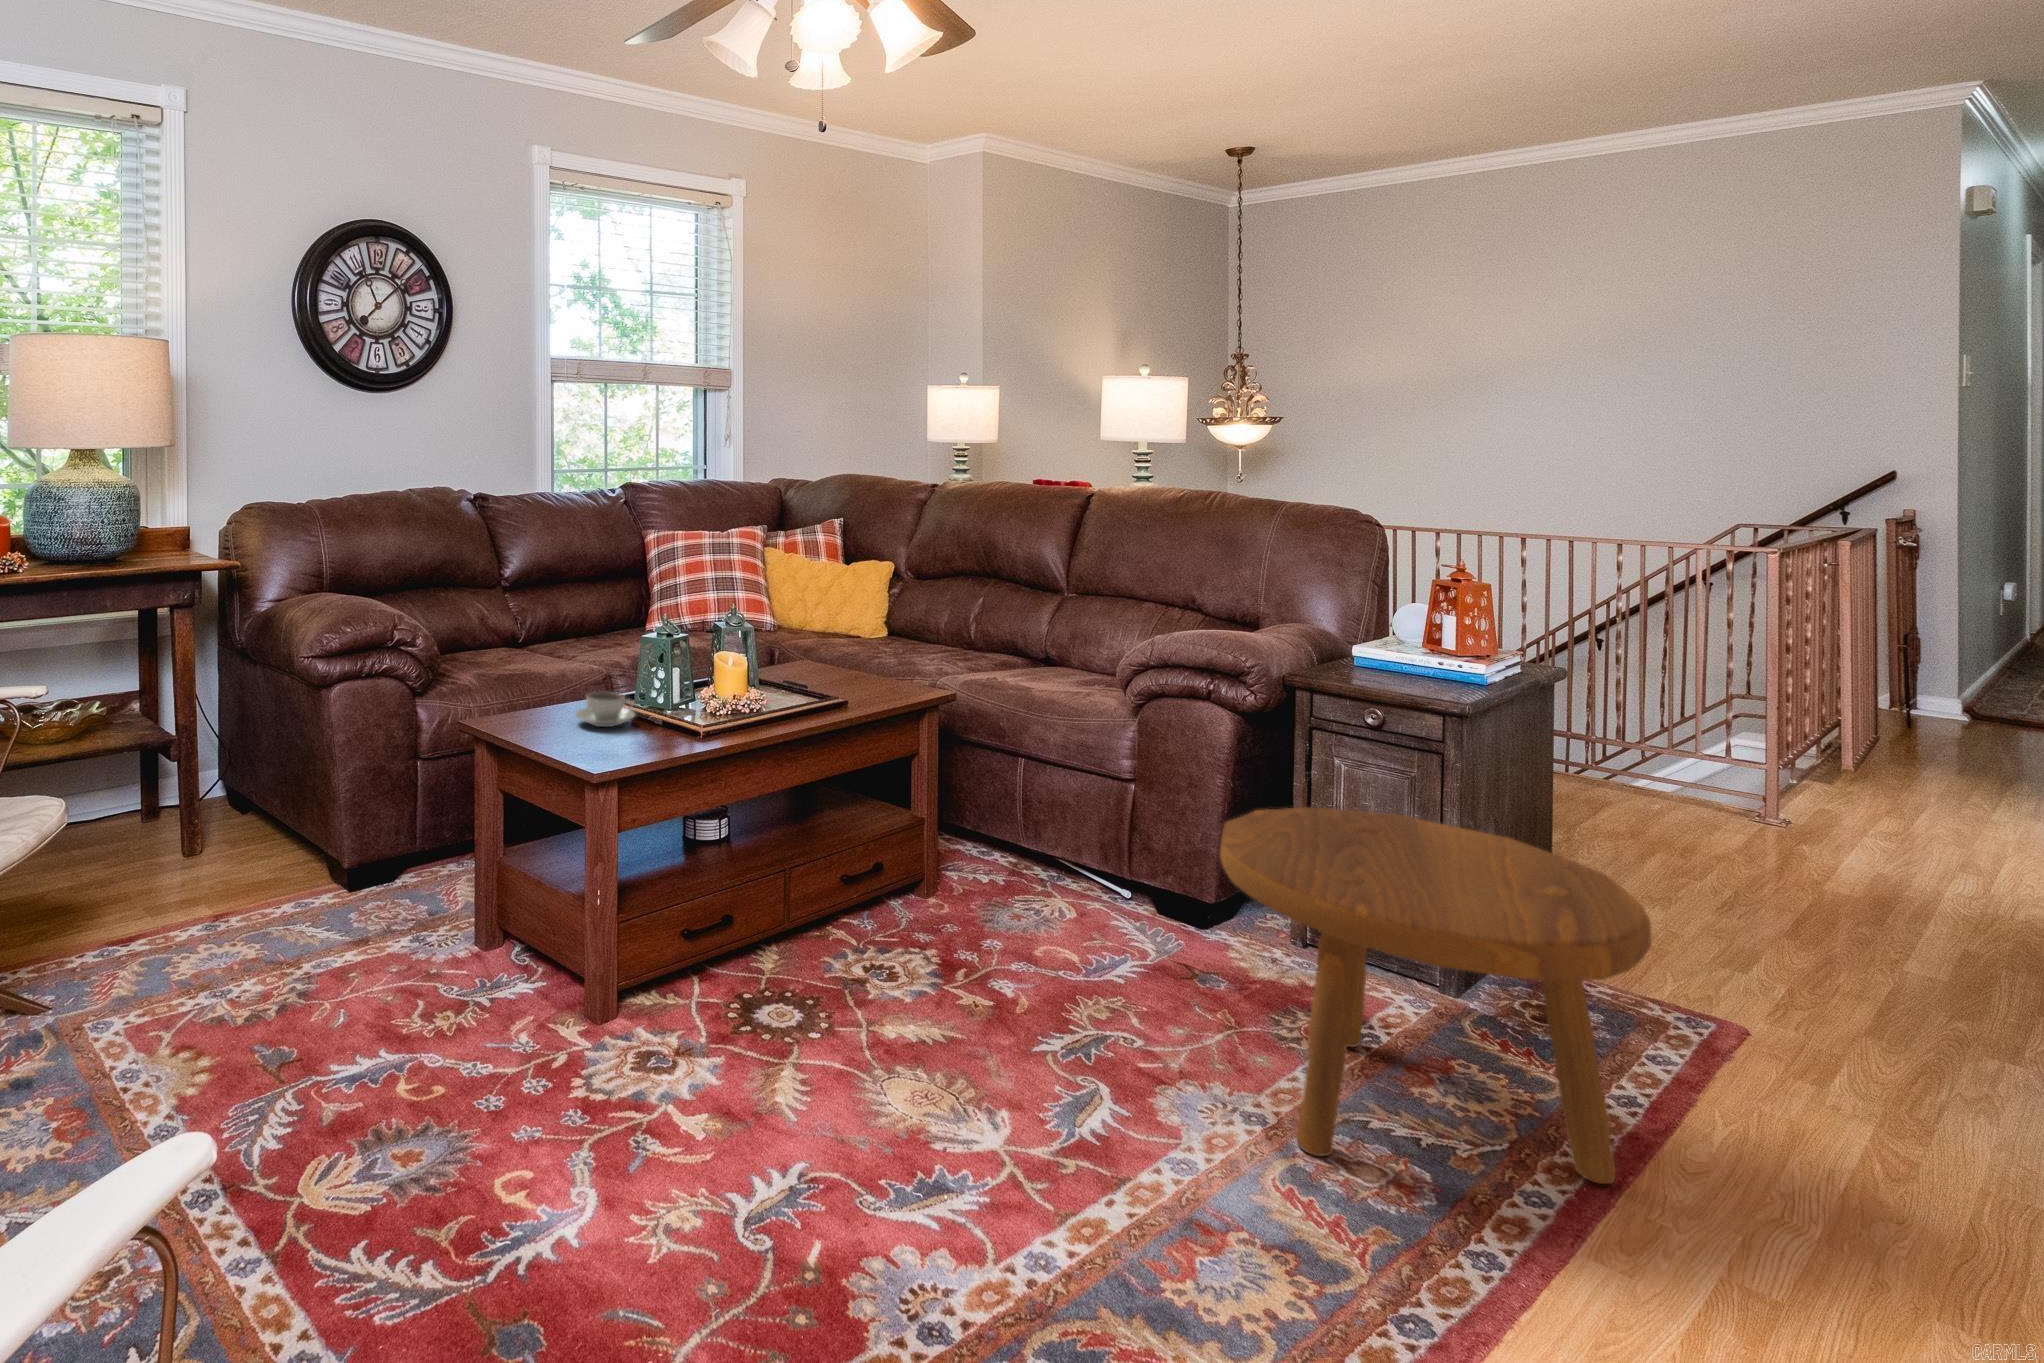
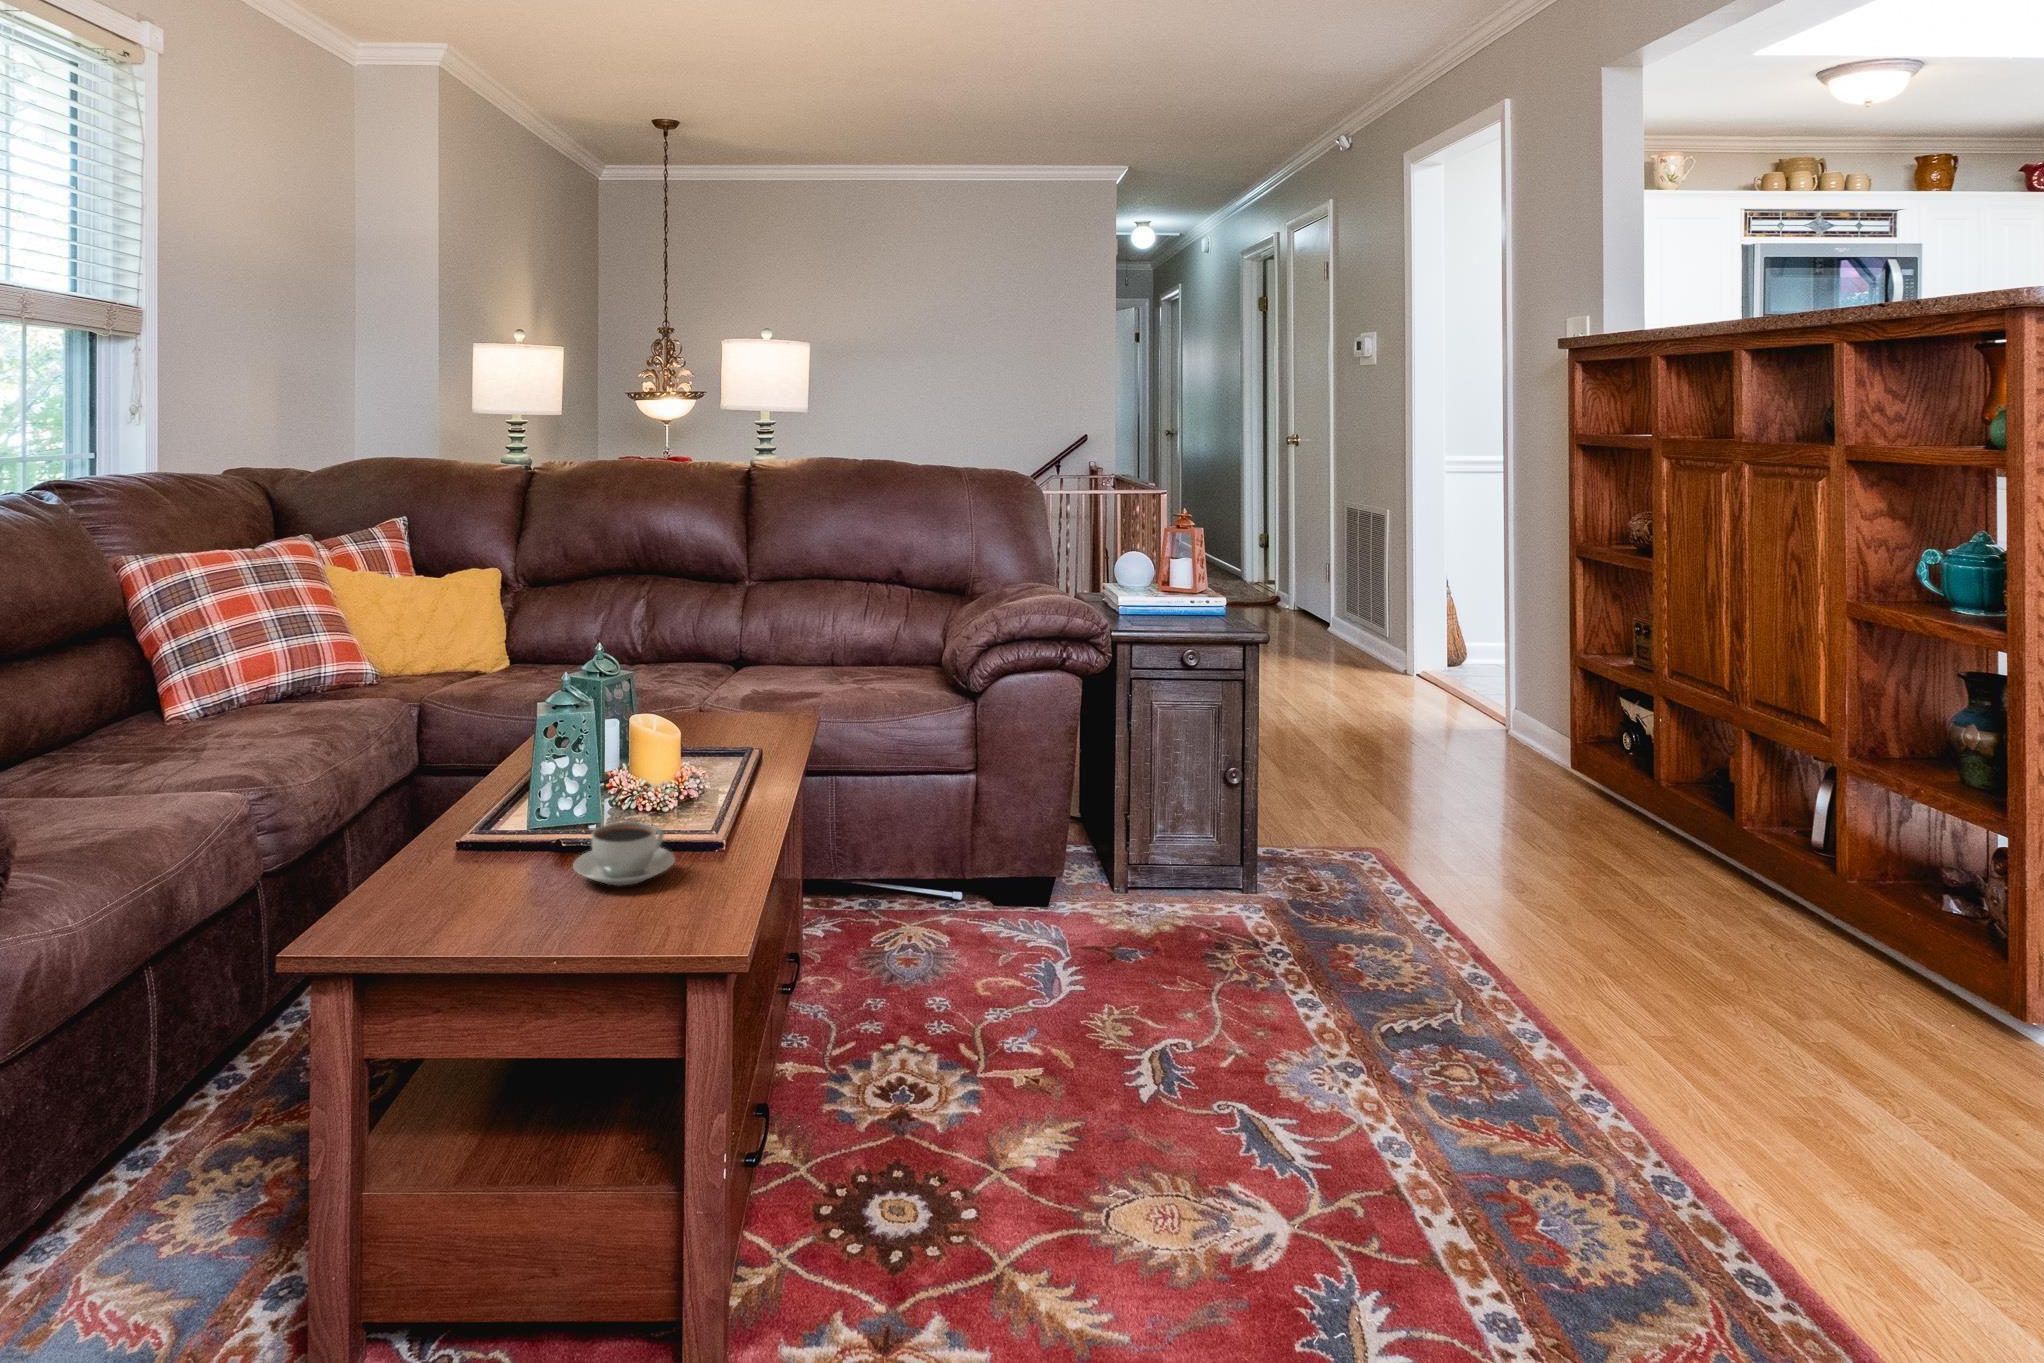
footstool: present [1219,807,1651,1184] -> none [1230,736,1576,1067]

